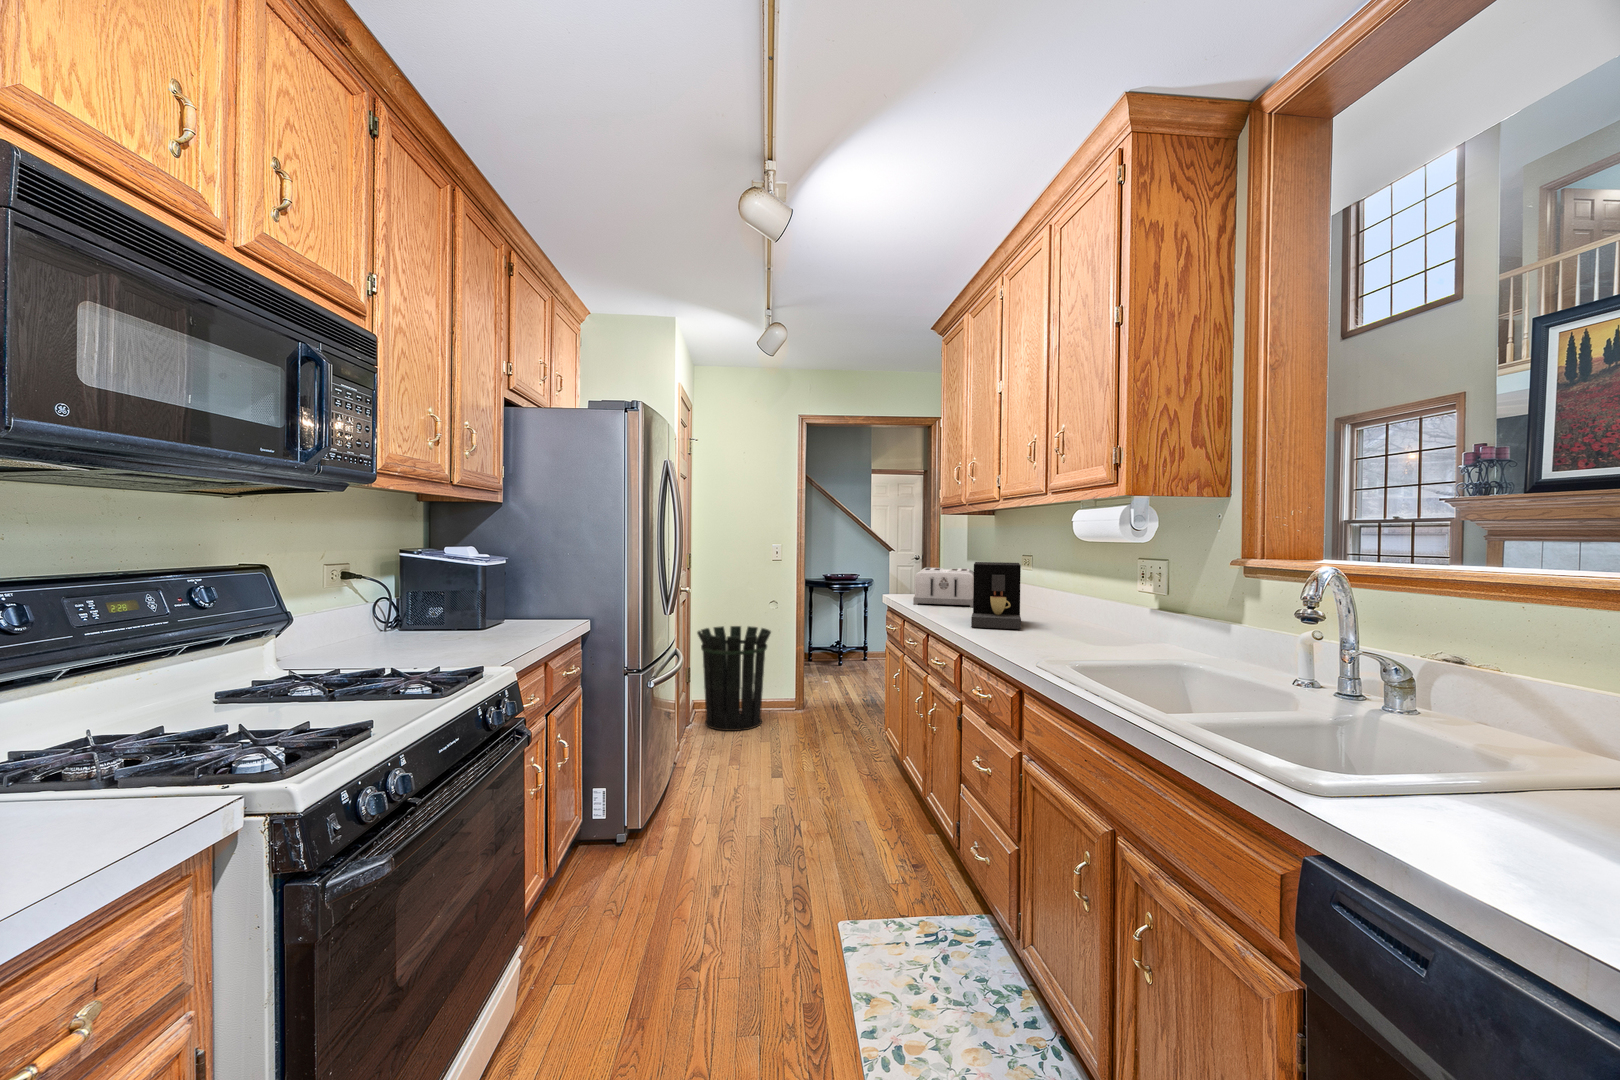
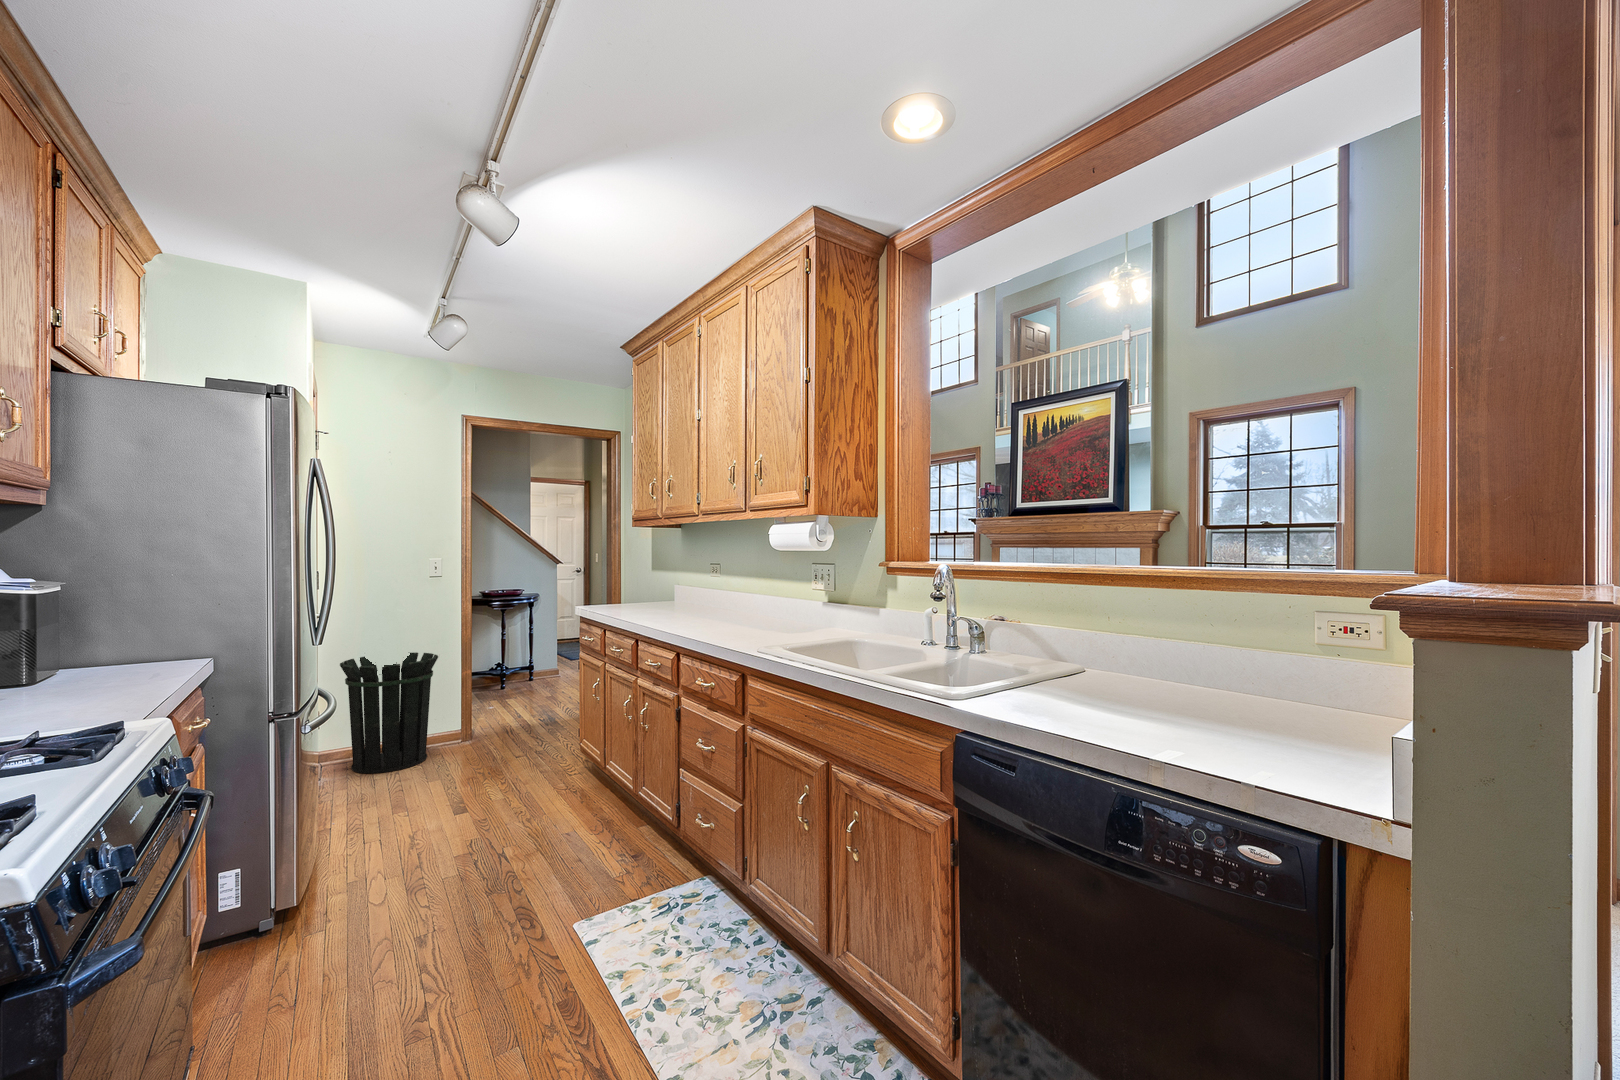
coffee maker: present [971,562,1021,629] -> none [675,571,722,628]
toaster: present [913,568,974,607] -> none [608,578,666,615]

